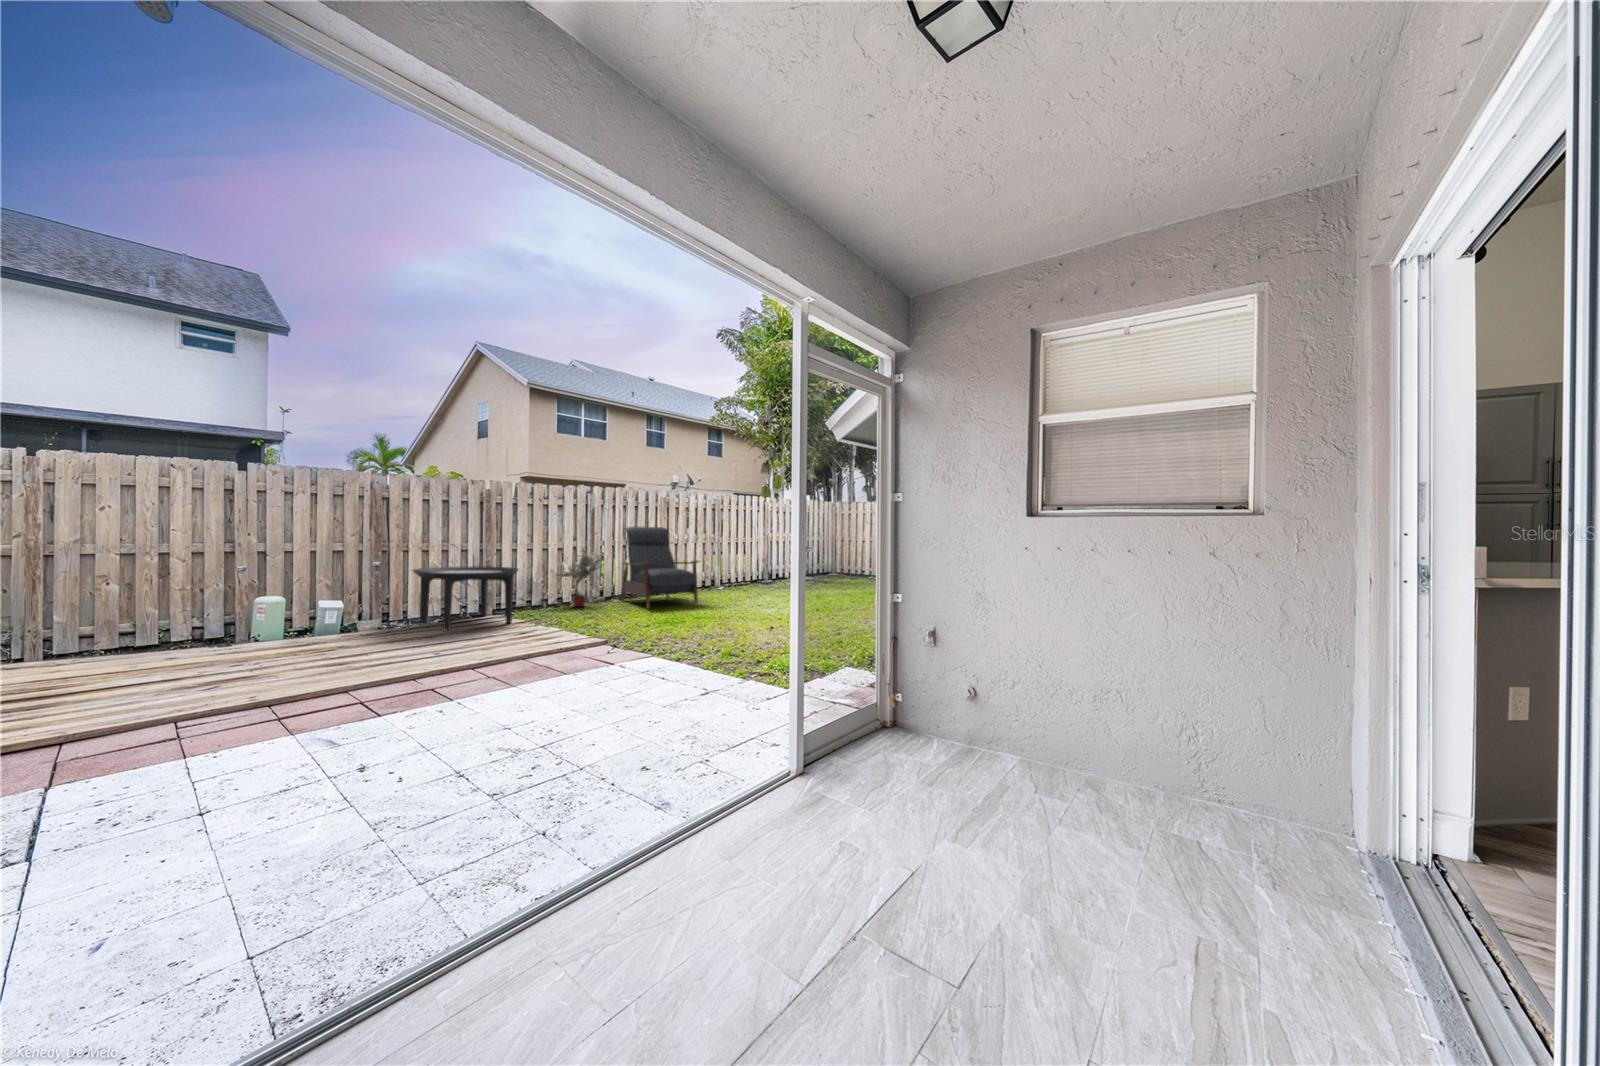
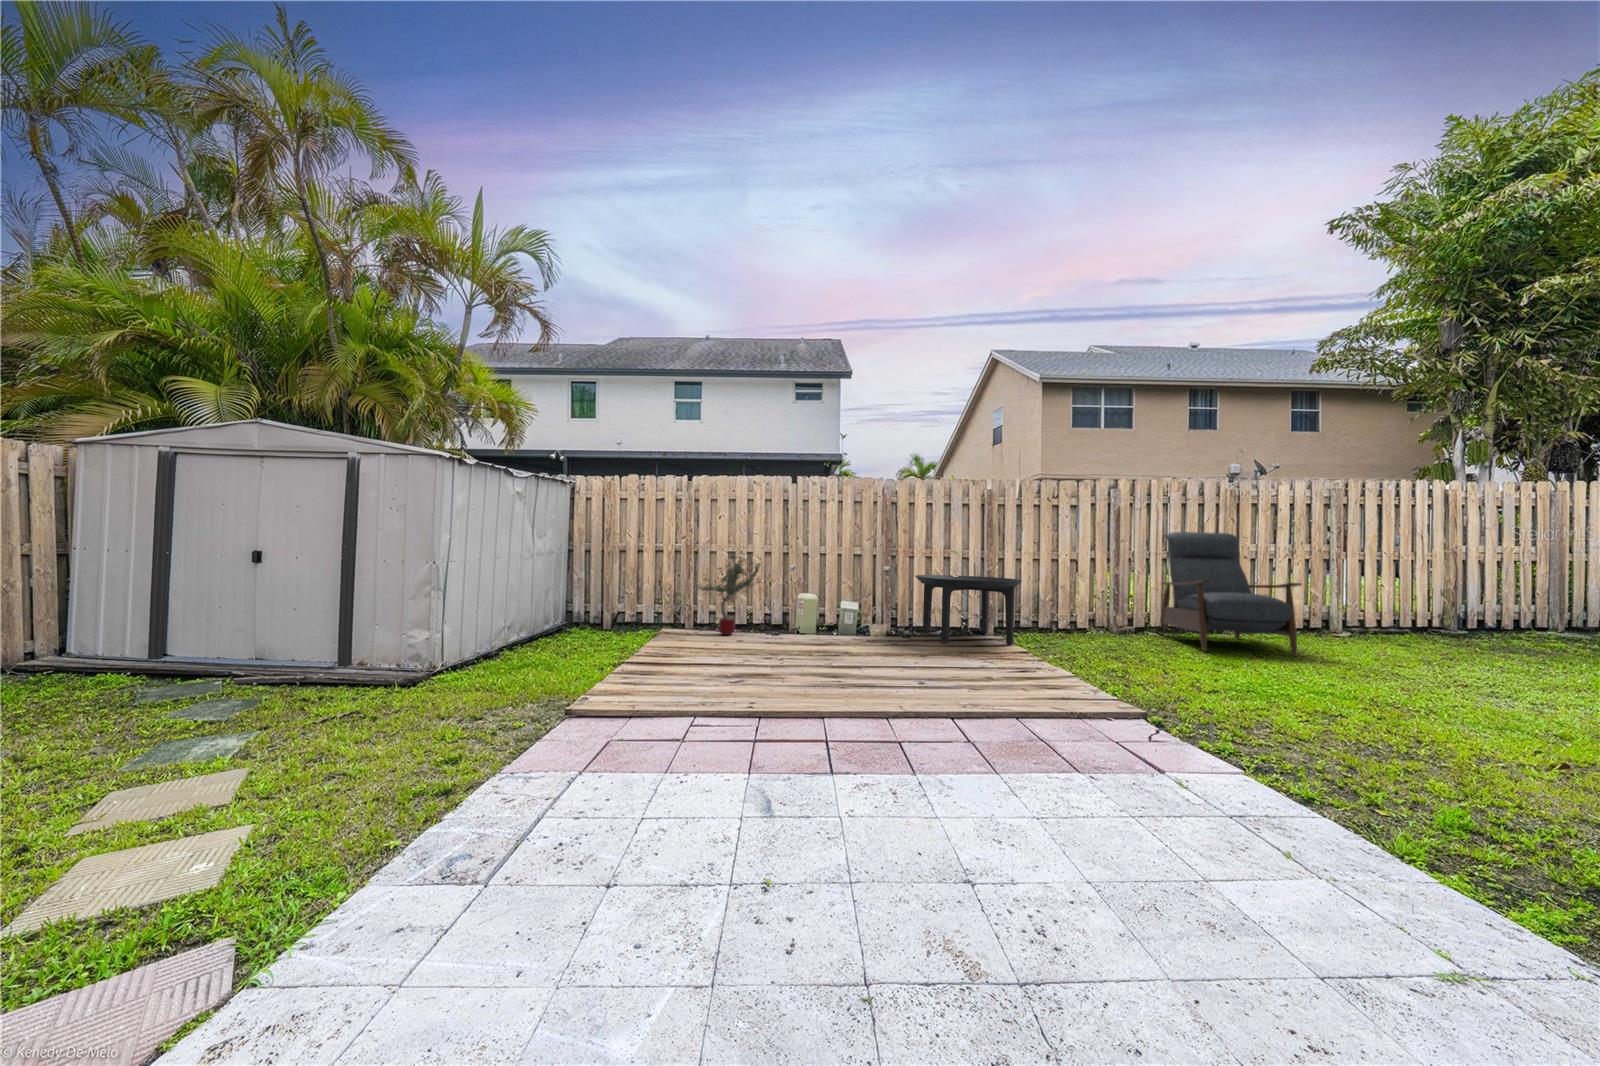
potted tree: present [557,547,603,607] -> present [698,552,760,635]

